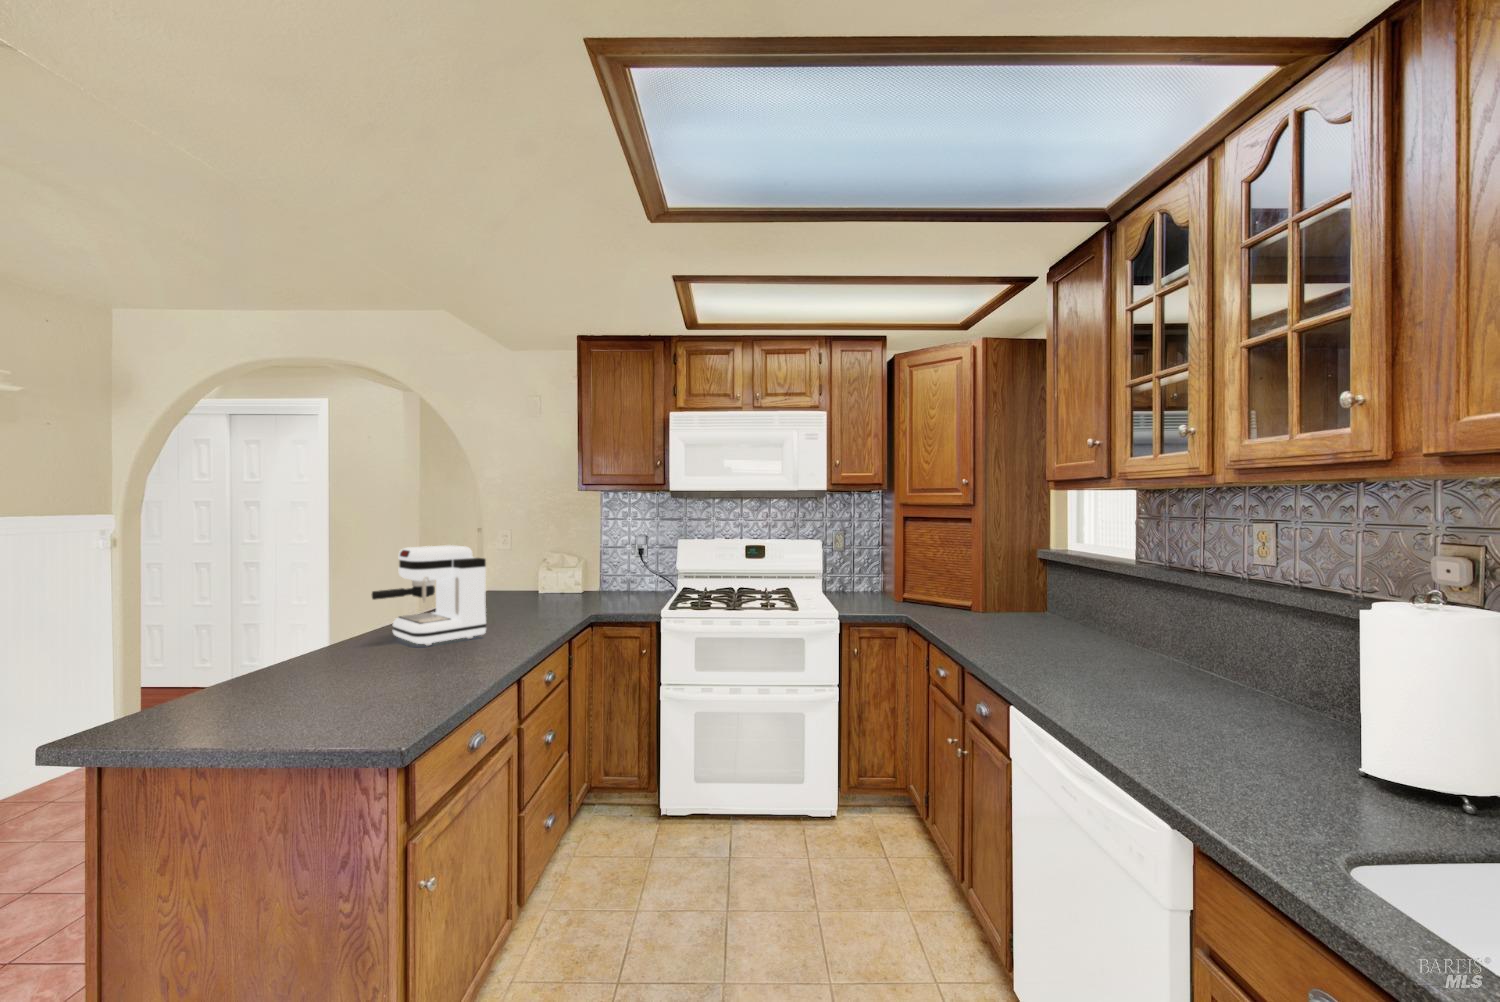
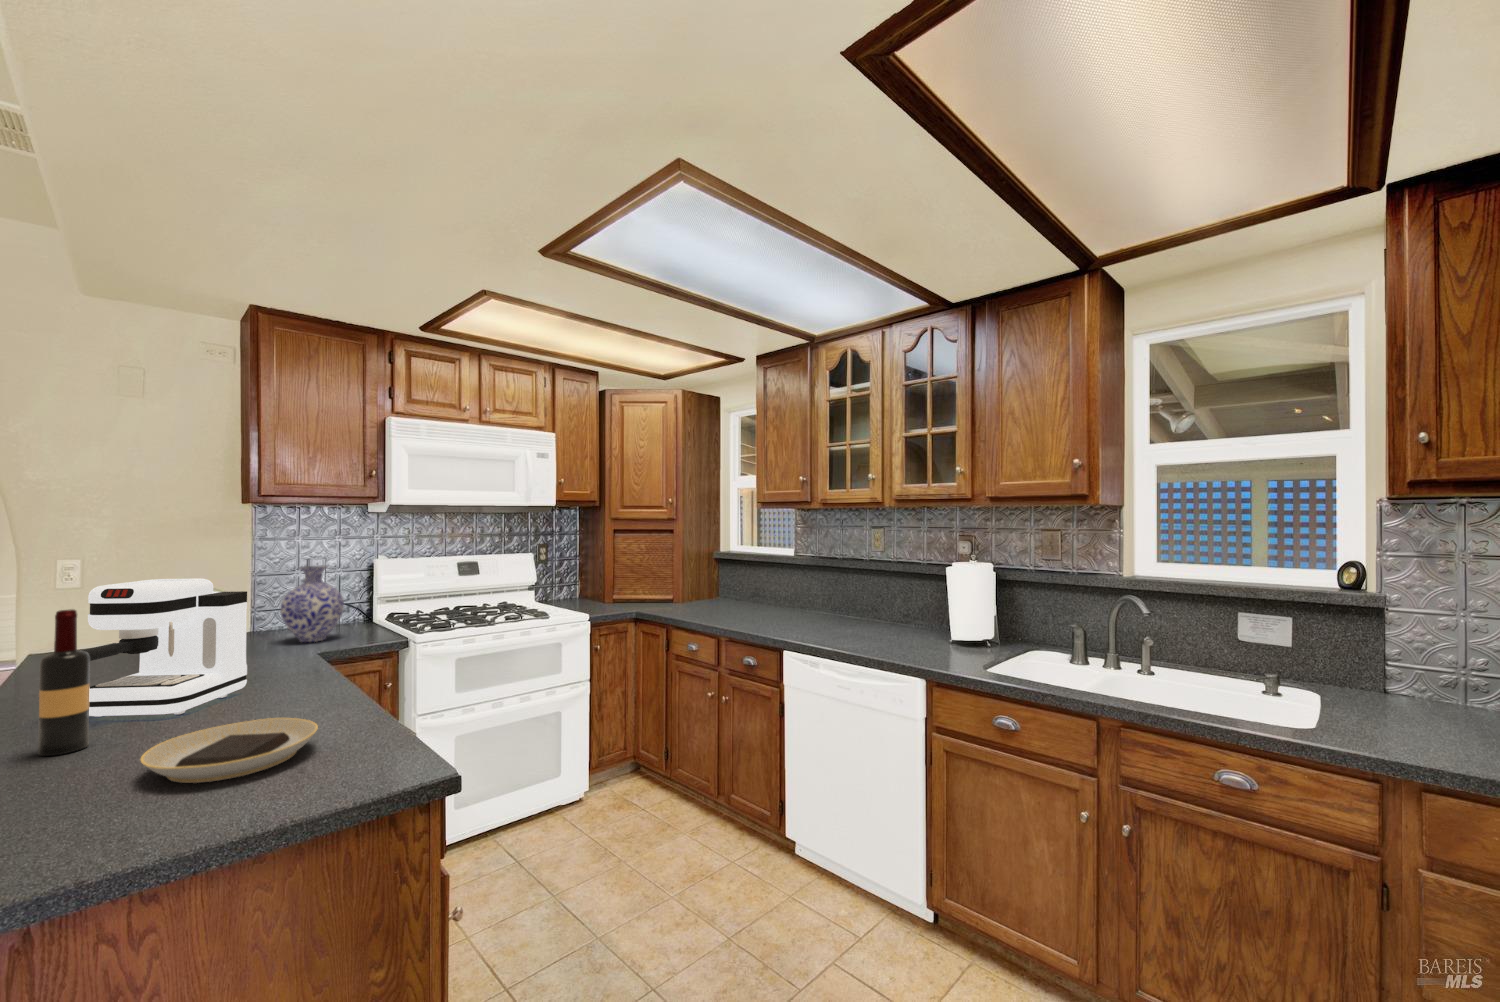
vase: none [592,542,637,605] -> present [280,566,344,642]
wine bottle: none [329,562,356,659] -> present [38,609,90,756]
plate: none [286,659,412,701] -> present [141,718,318,783]

